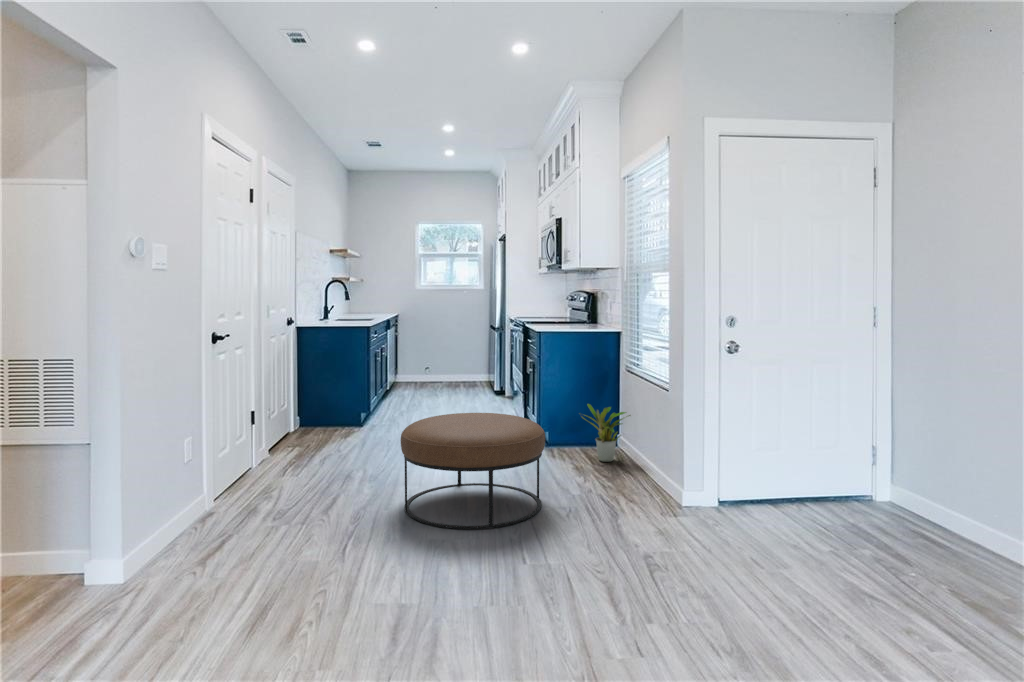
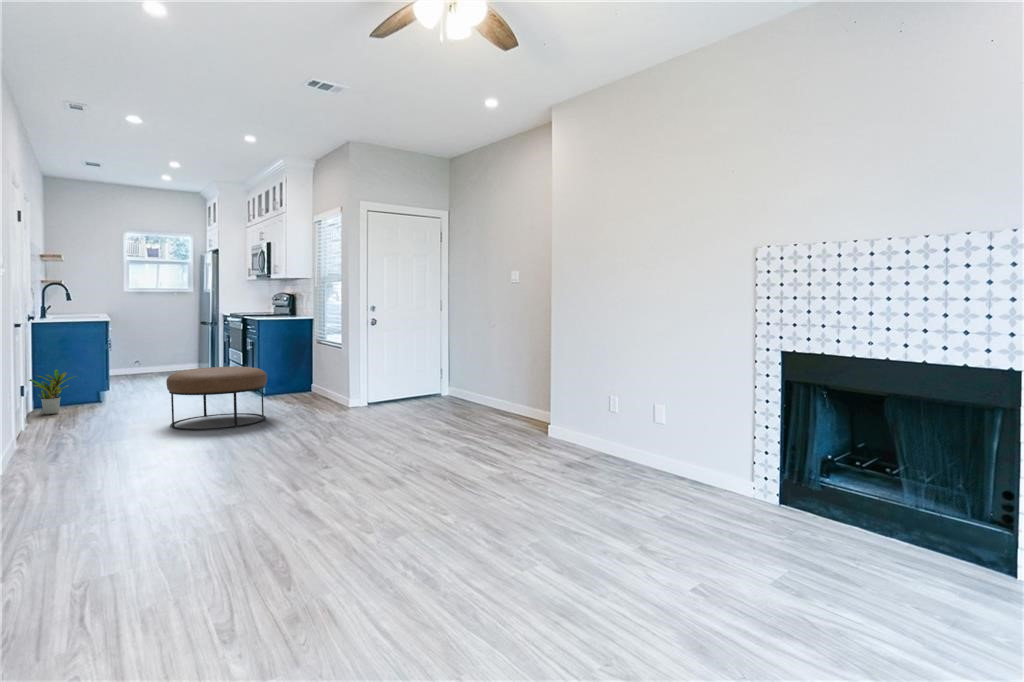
potted plant: present [582,404,631,462] -> present [29,370,76,415]

